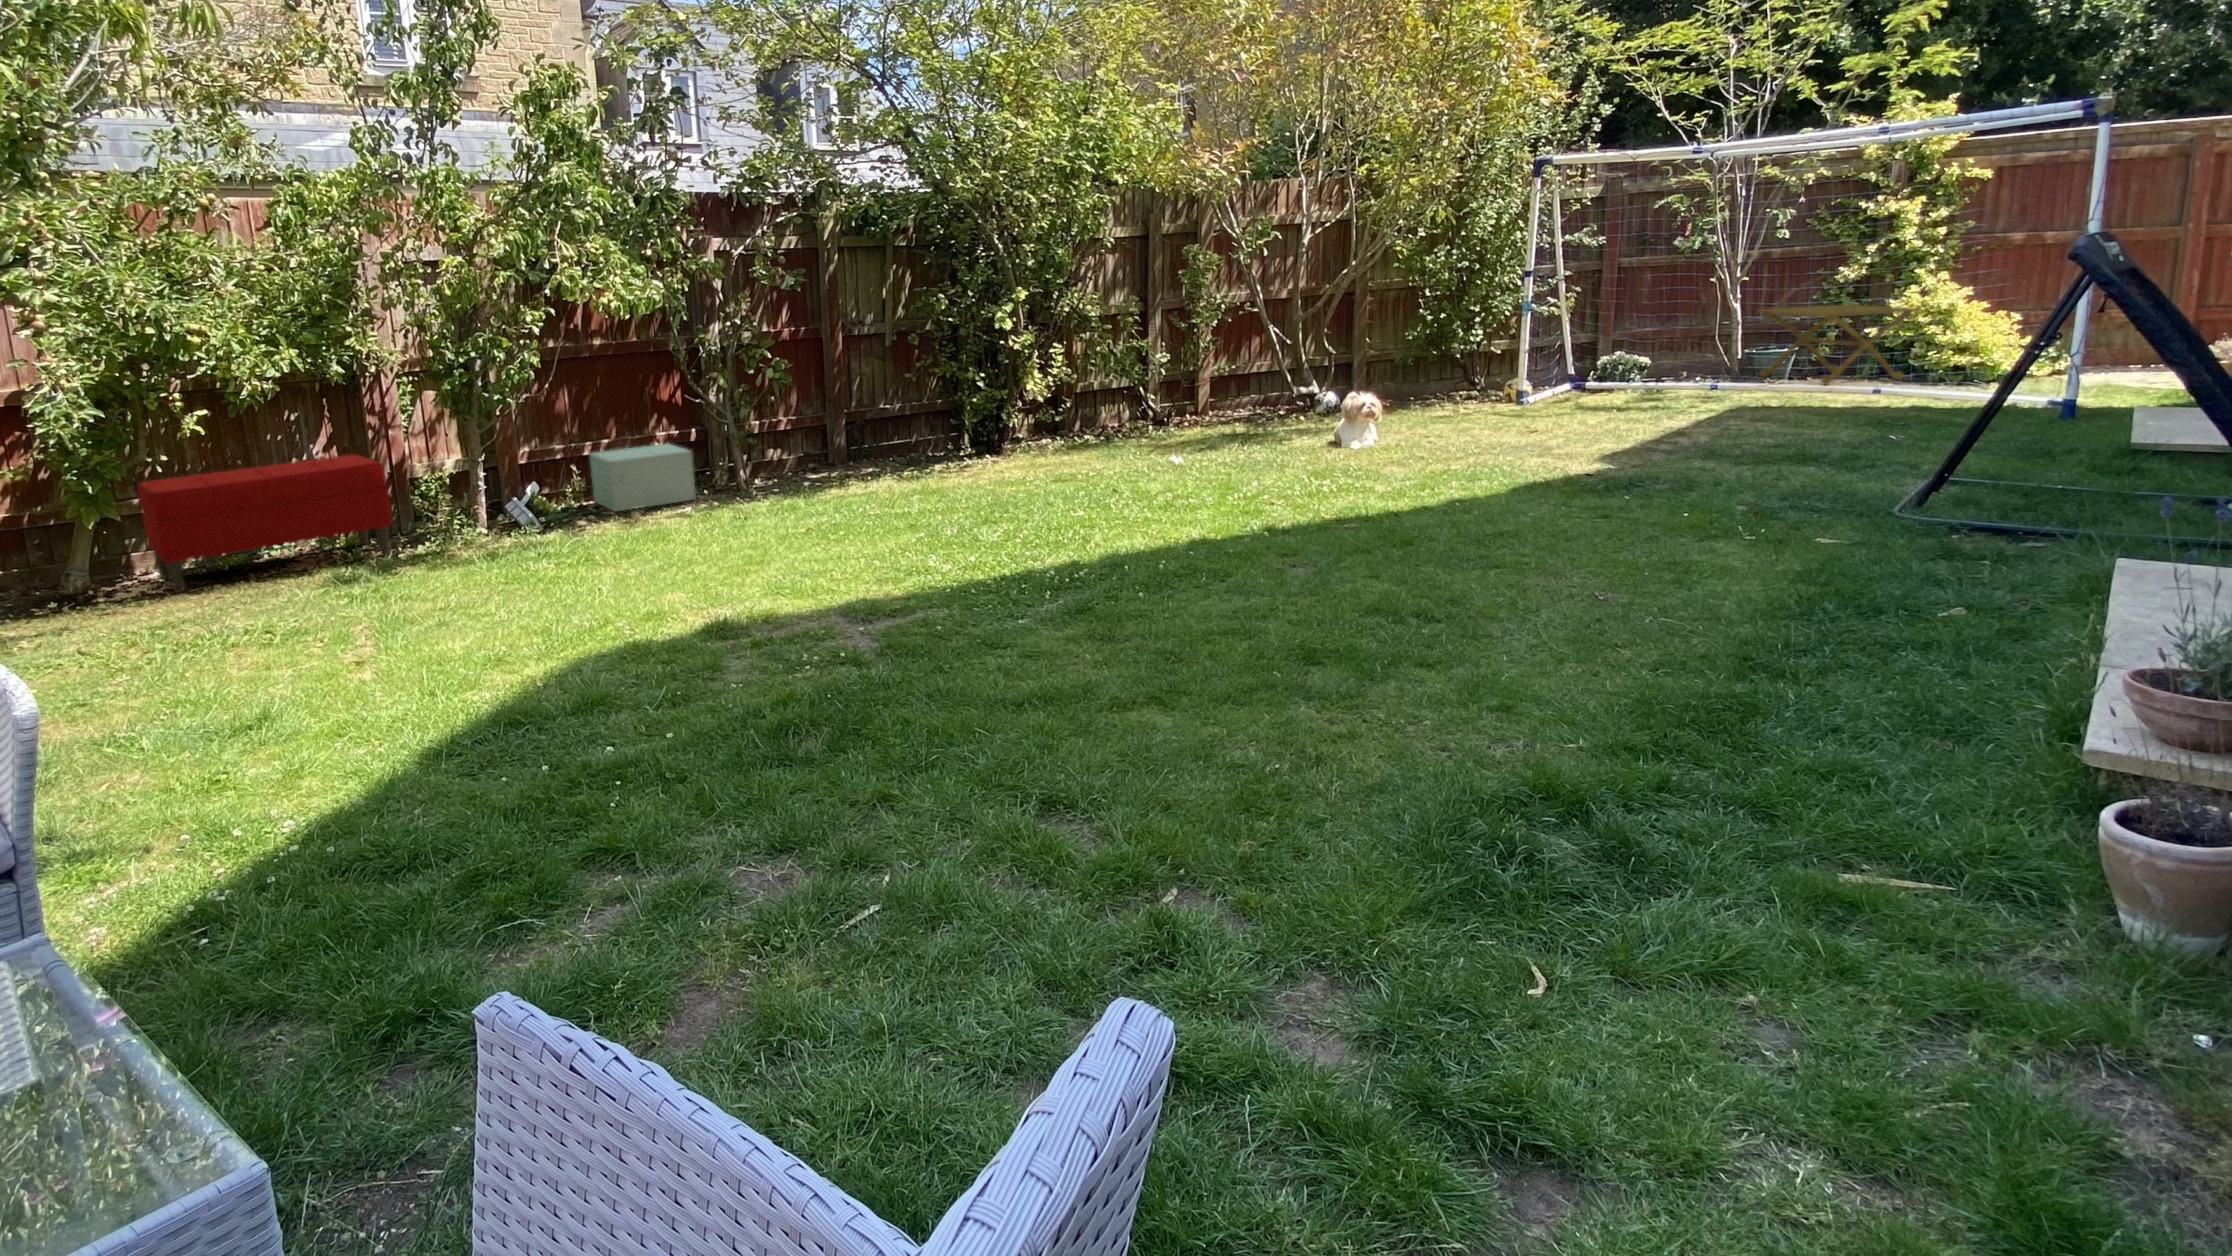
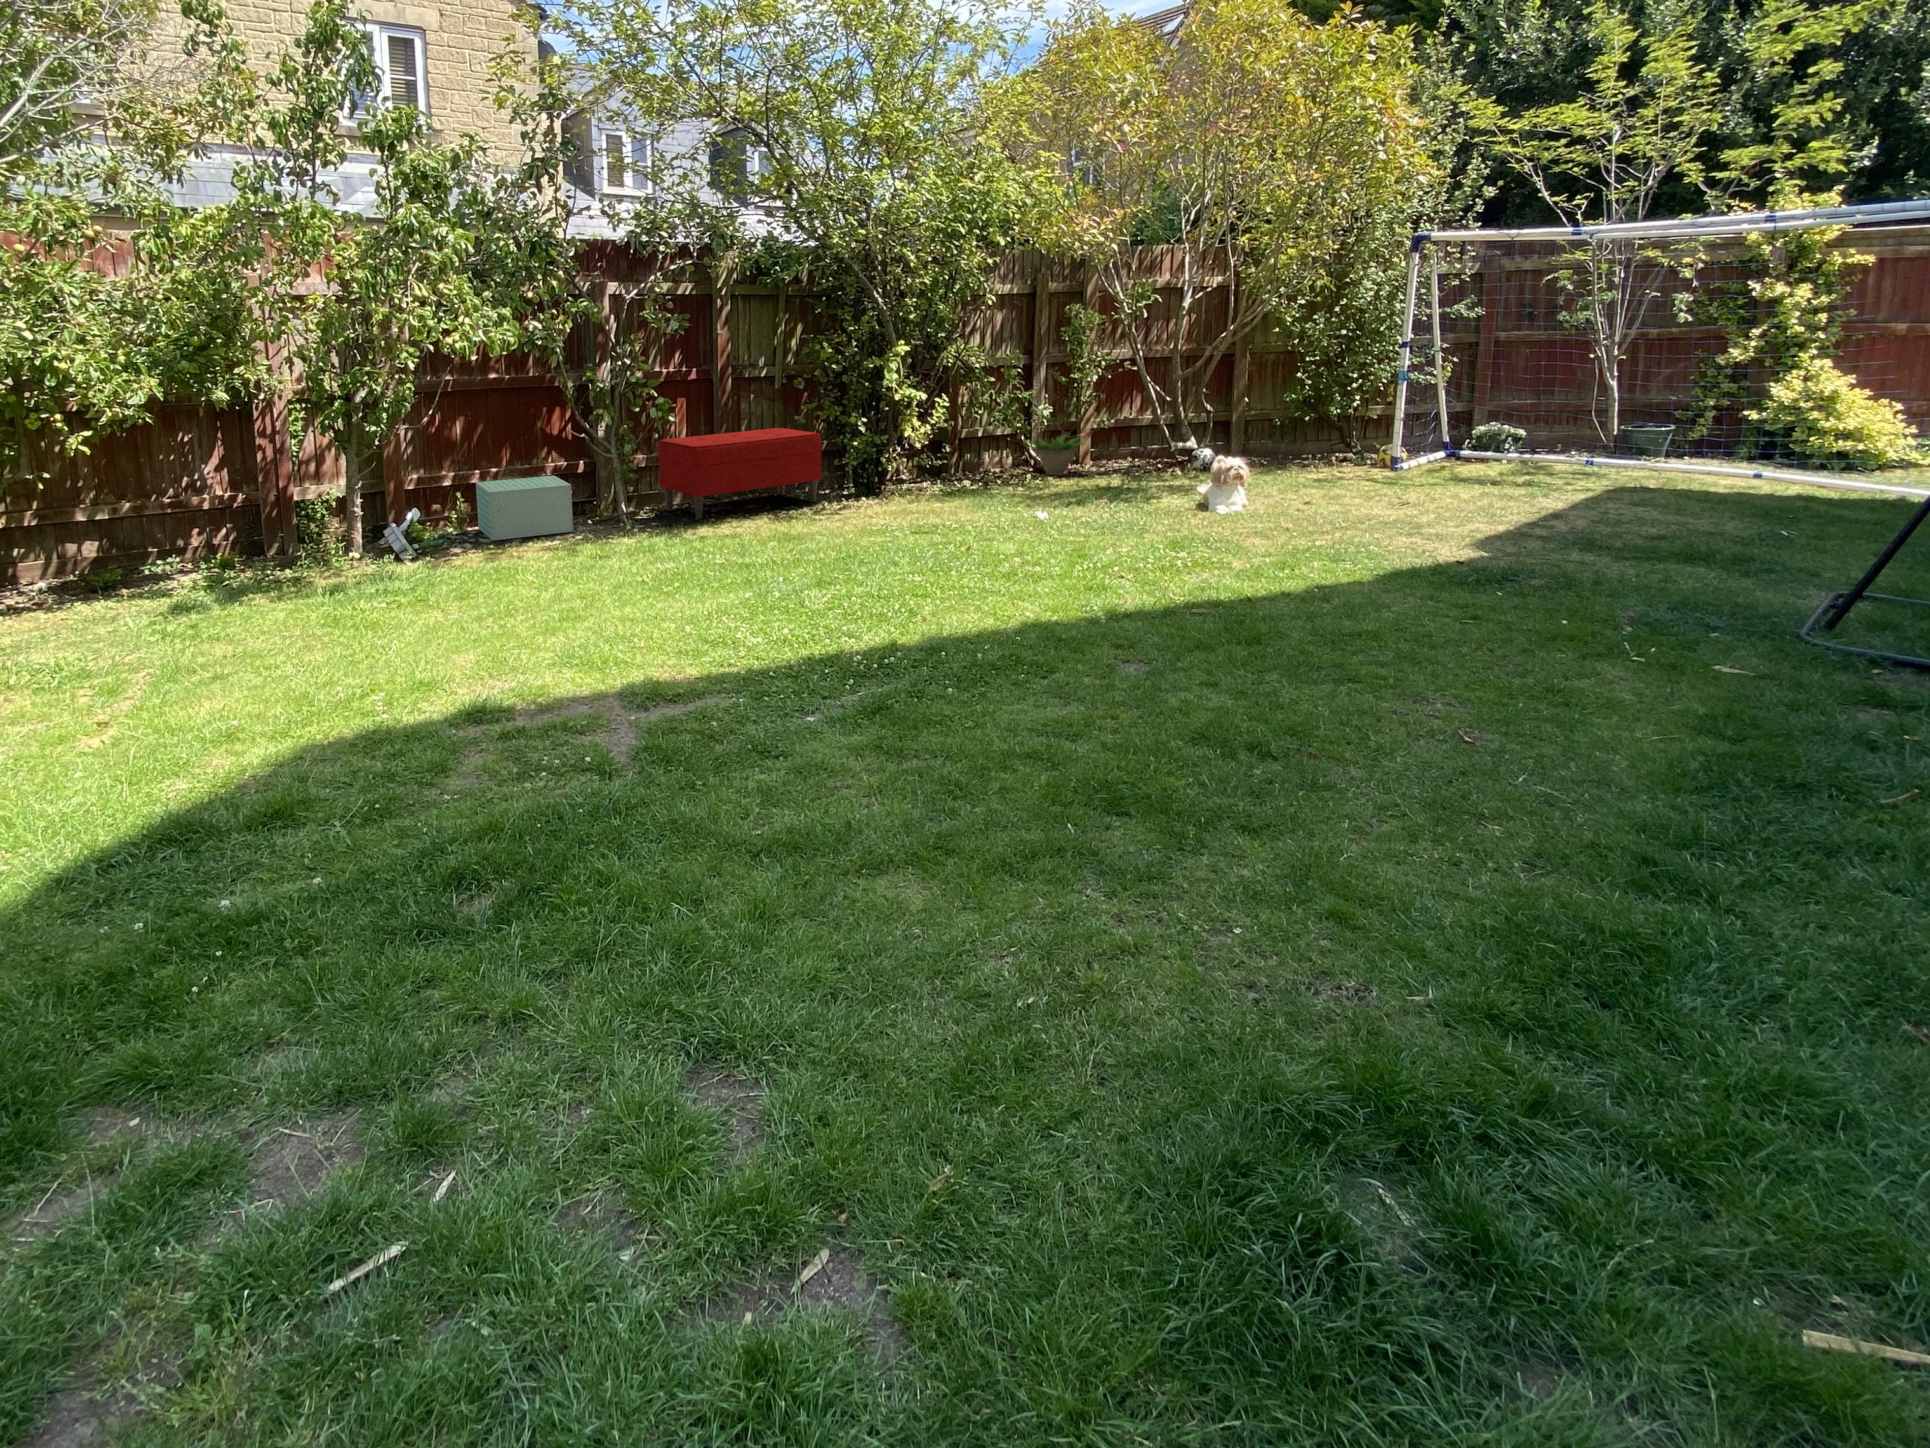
side table: present [1758,304,1919,385] -> none [1635,386,1801,465]
decorative plant: none [1142,381,1209,425] -> present [1027,433,1083,476]
bench: present [137,454,392,593] -> present [658,428,821,519]

